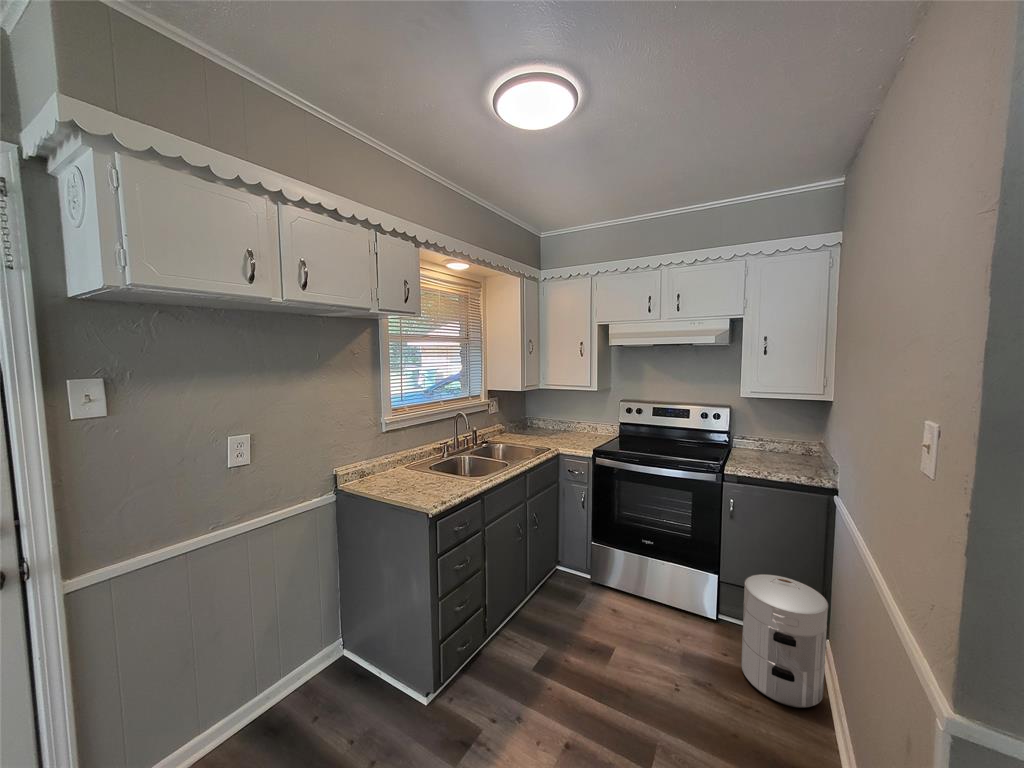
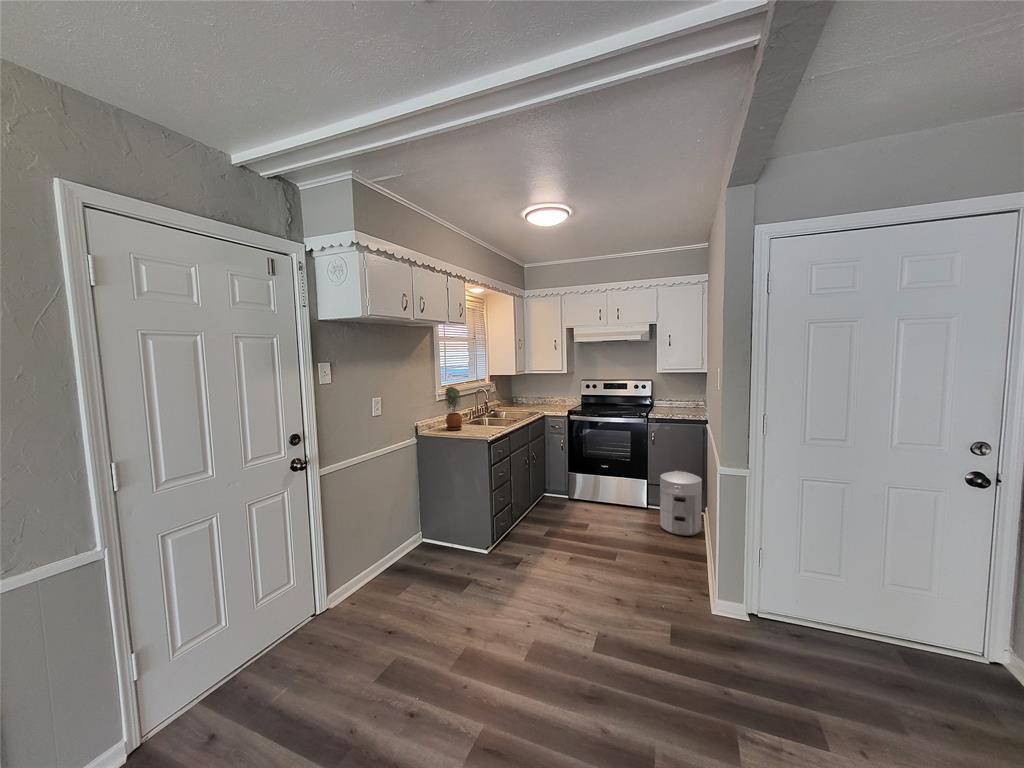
potted plant: none [379,413,409,485] -> present [445,387,462,430]

